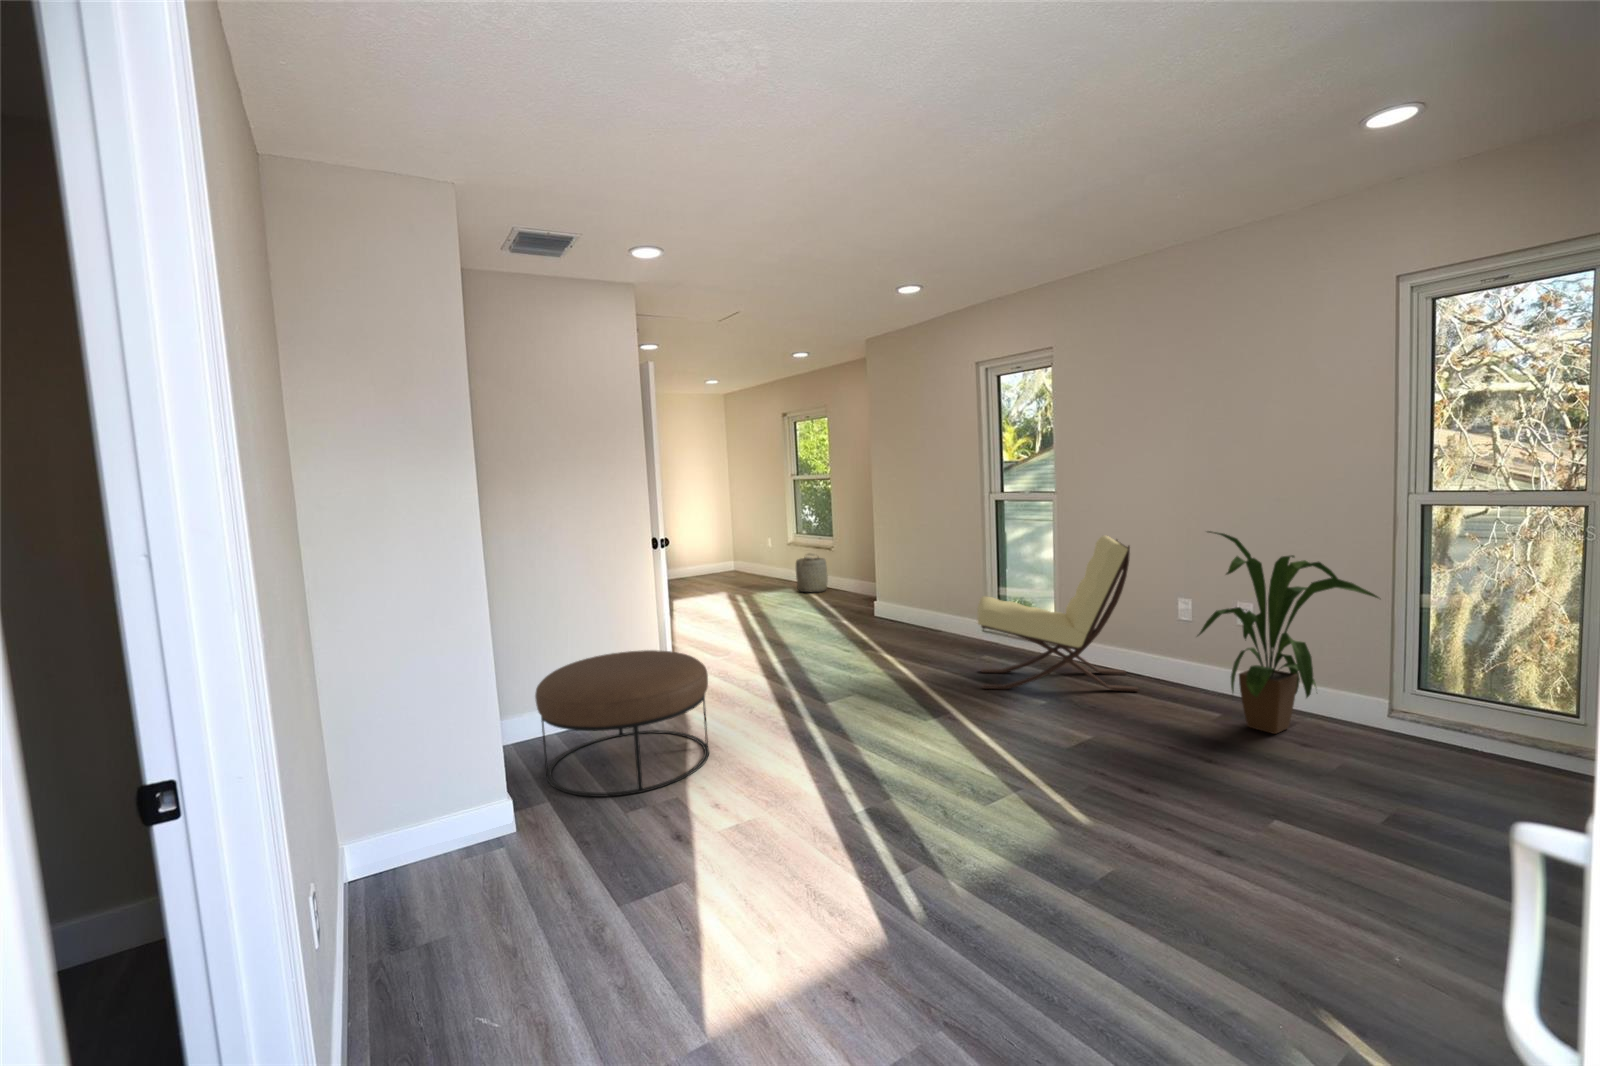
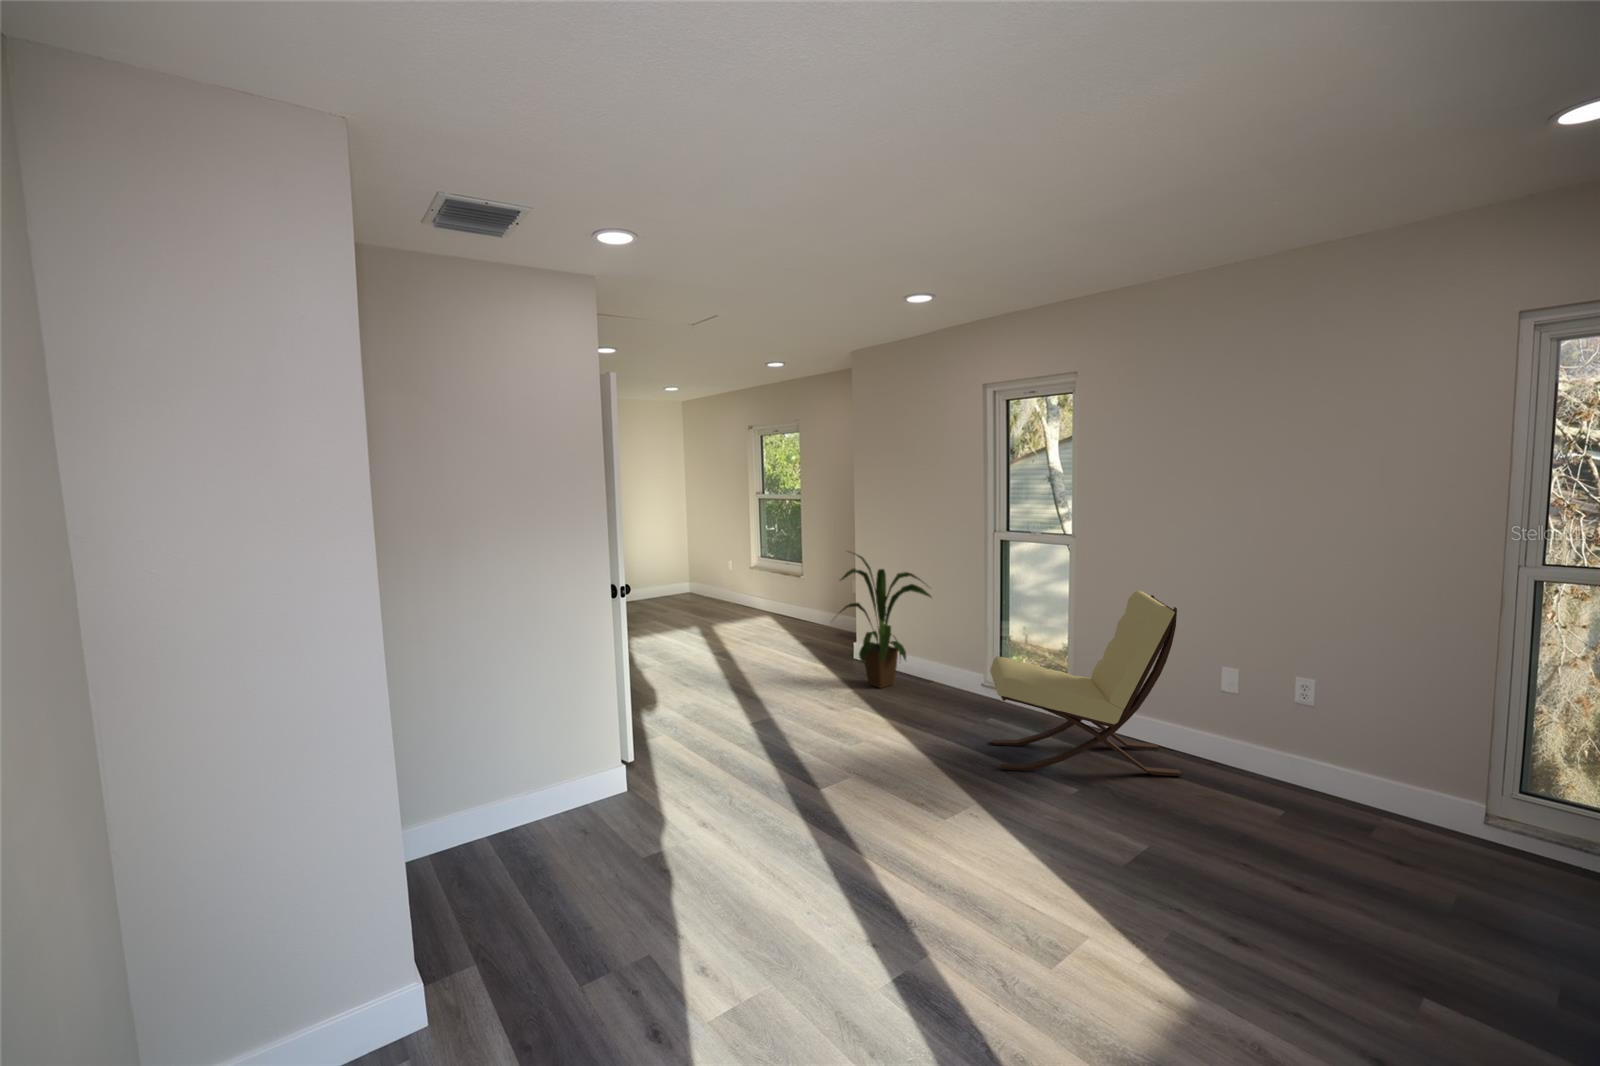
house plant: present [1198,531,1379,734] -> present [835,554,931,688]
basket: present [796,554,828,592] -> none [761,581,797,625]
ottoman: present [535,650,709,797] -> none [459,737,685,953]

